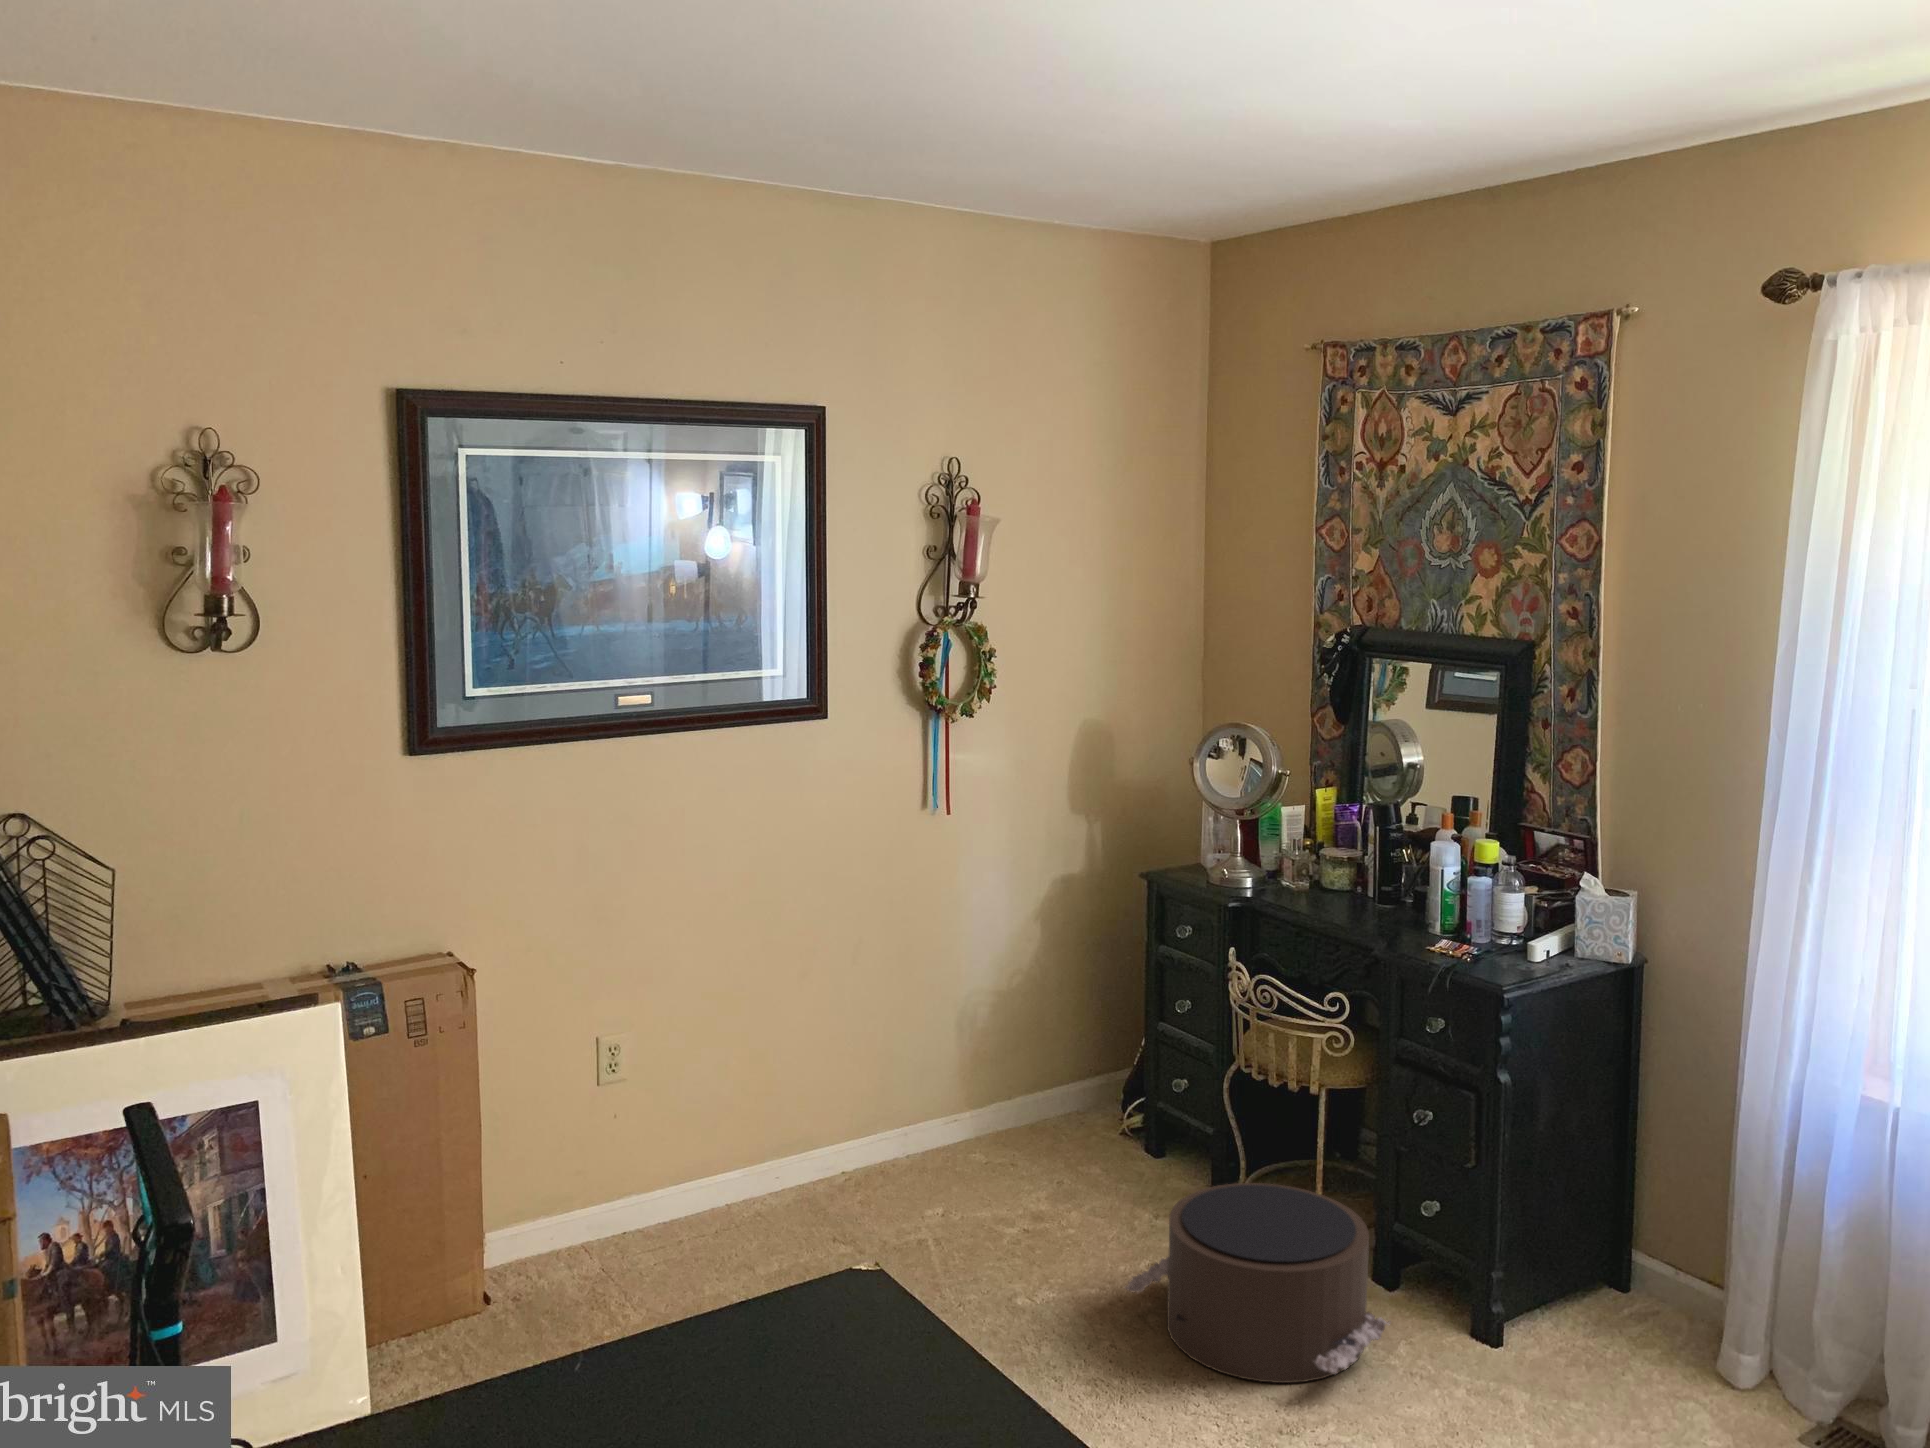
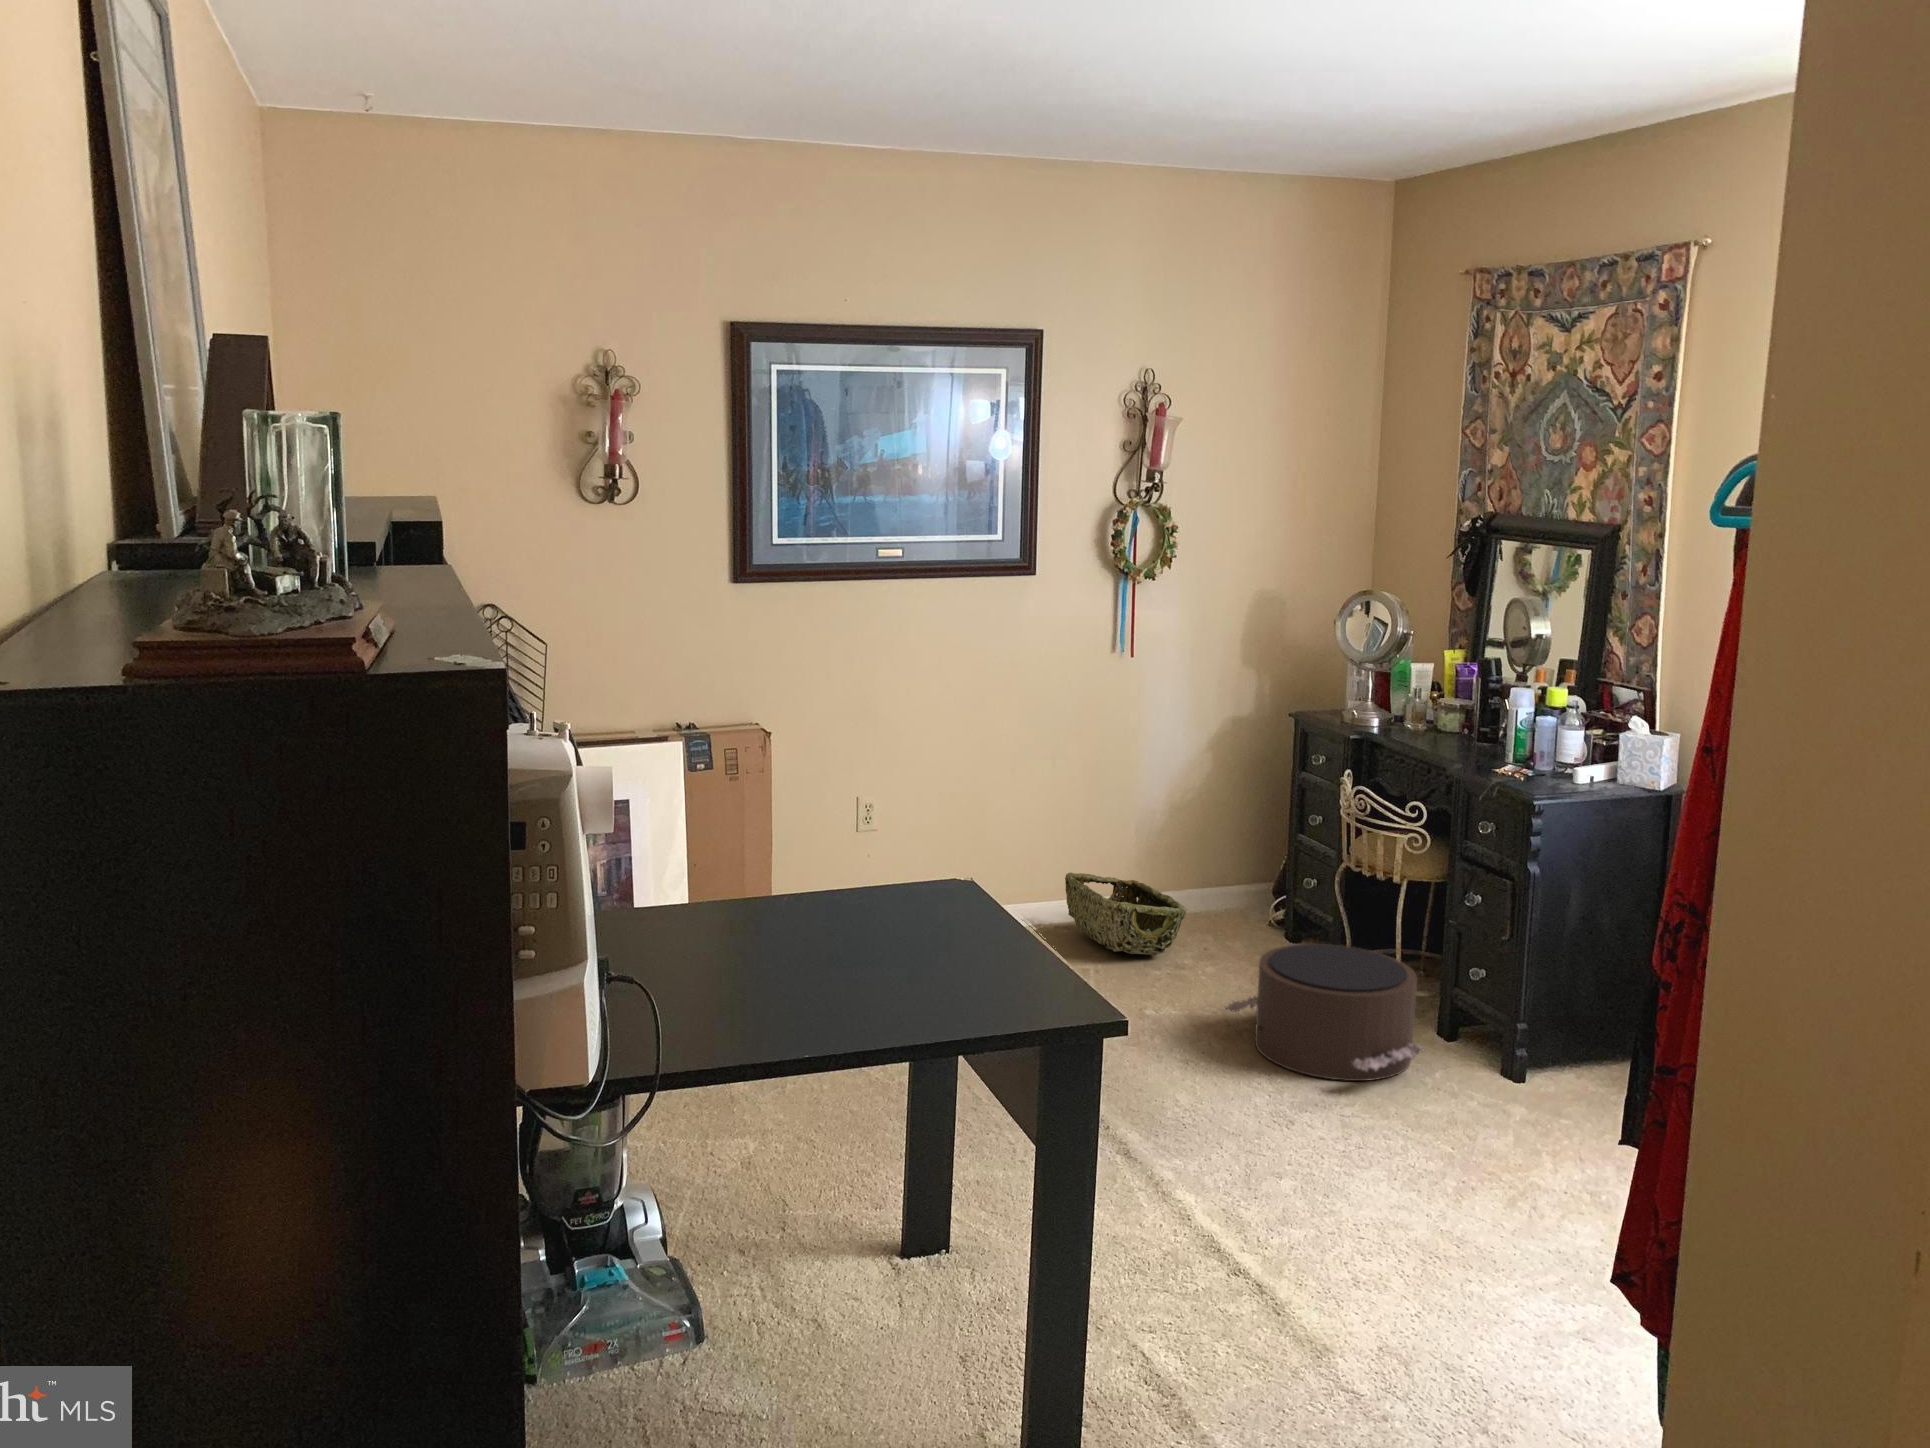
woven basket: none [875,1097,1038,1205] -> present [1065,873,1187,955]

